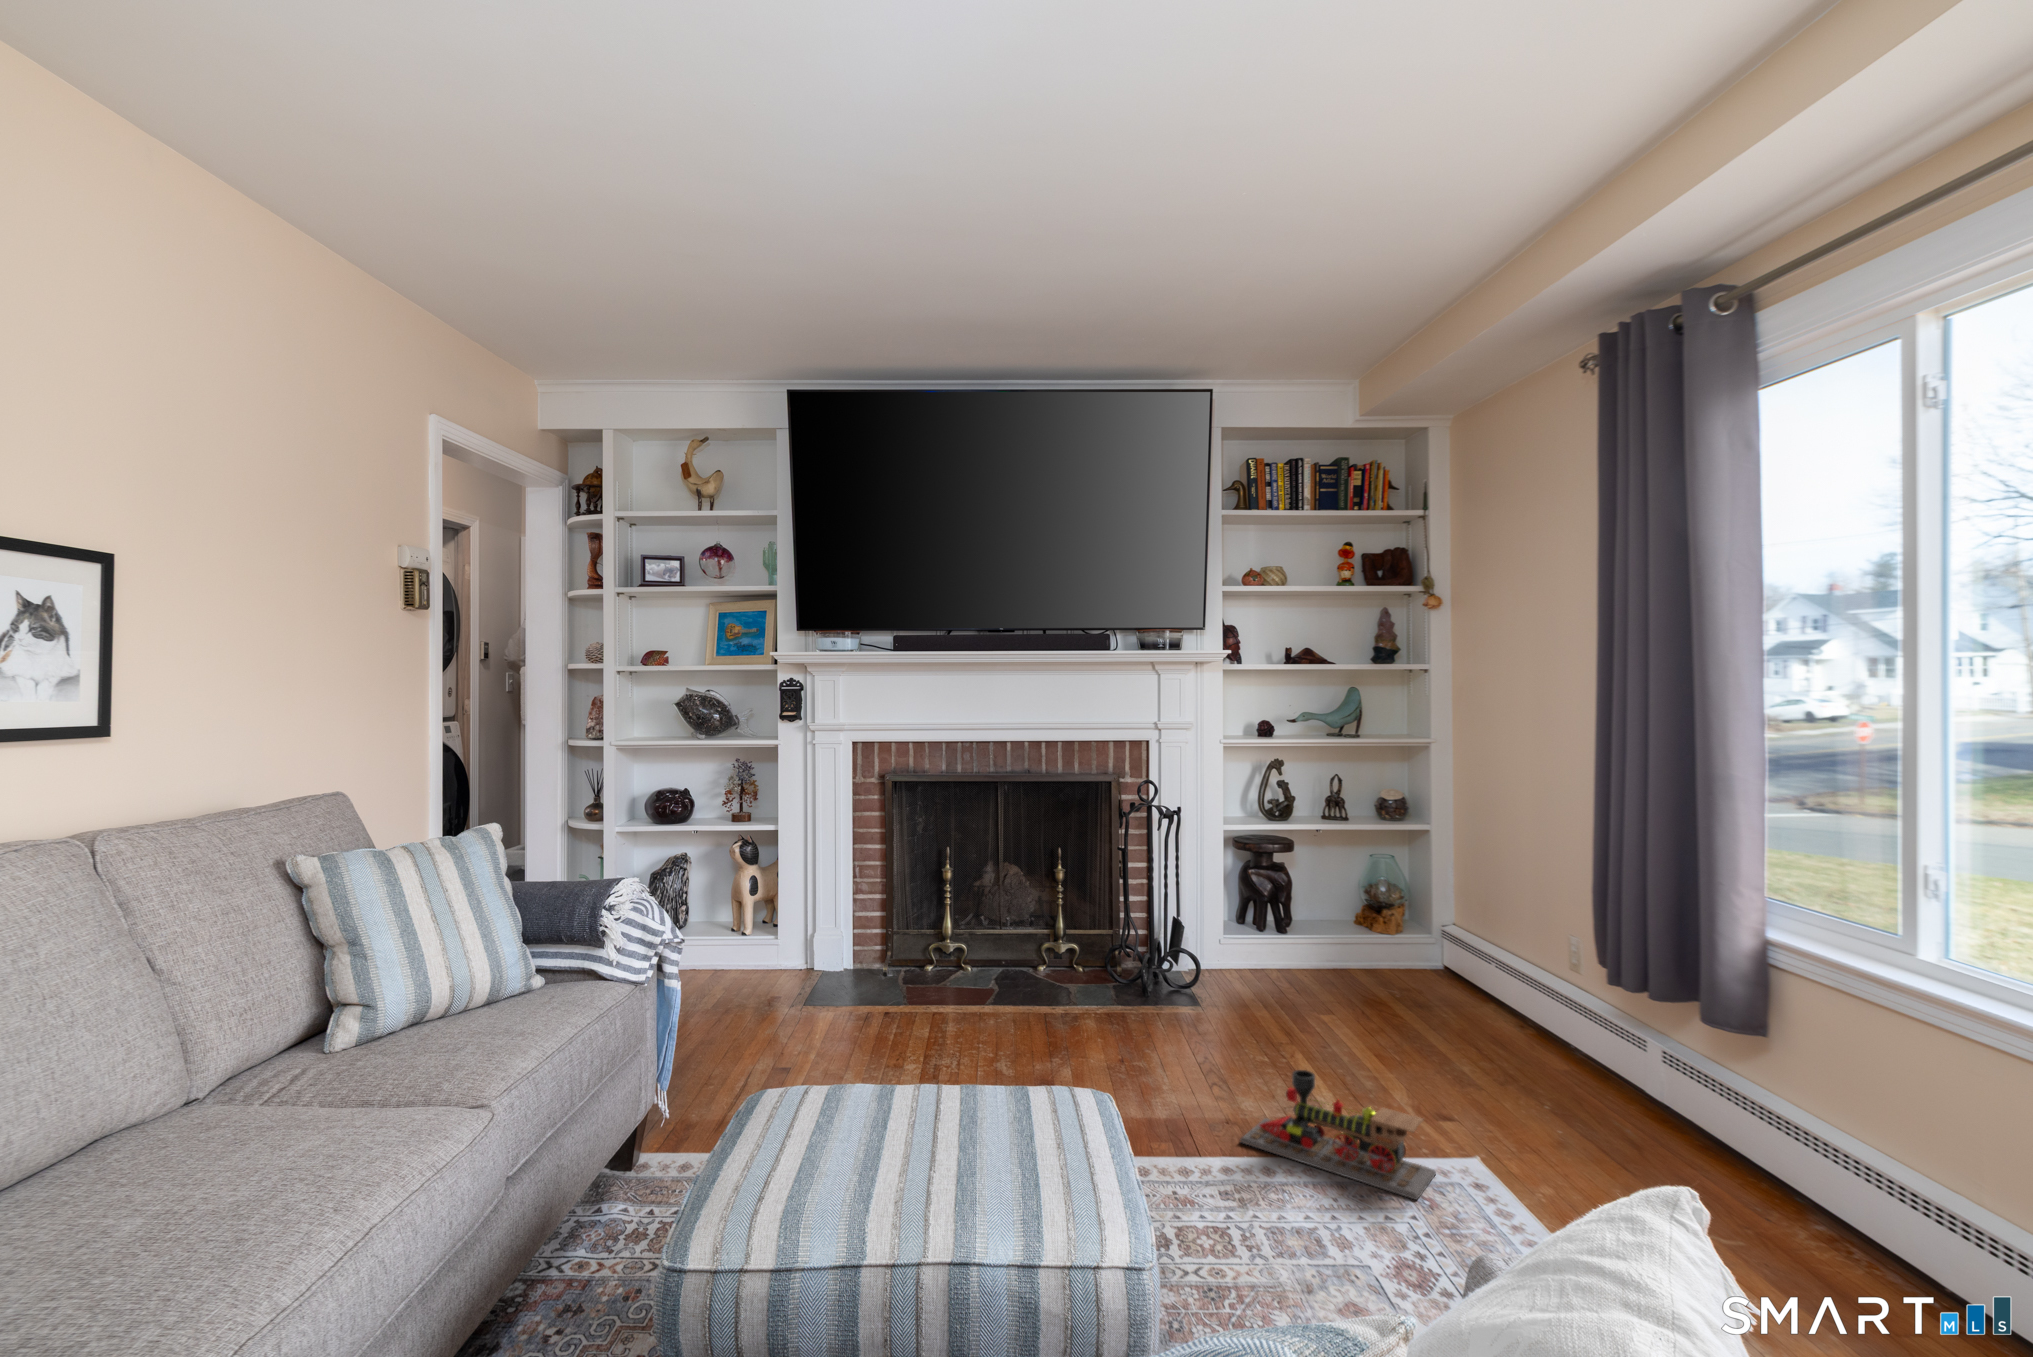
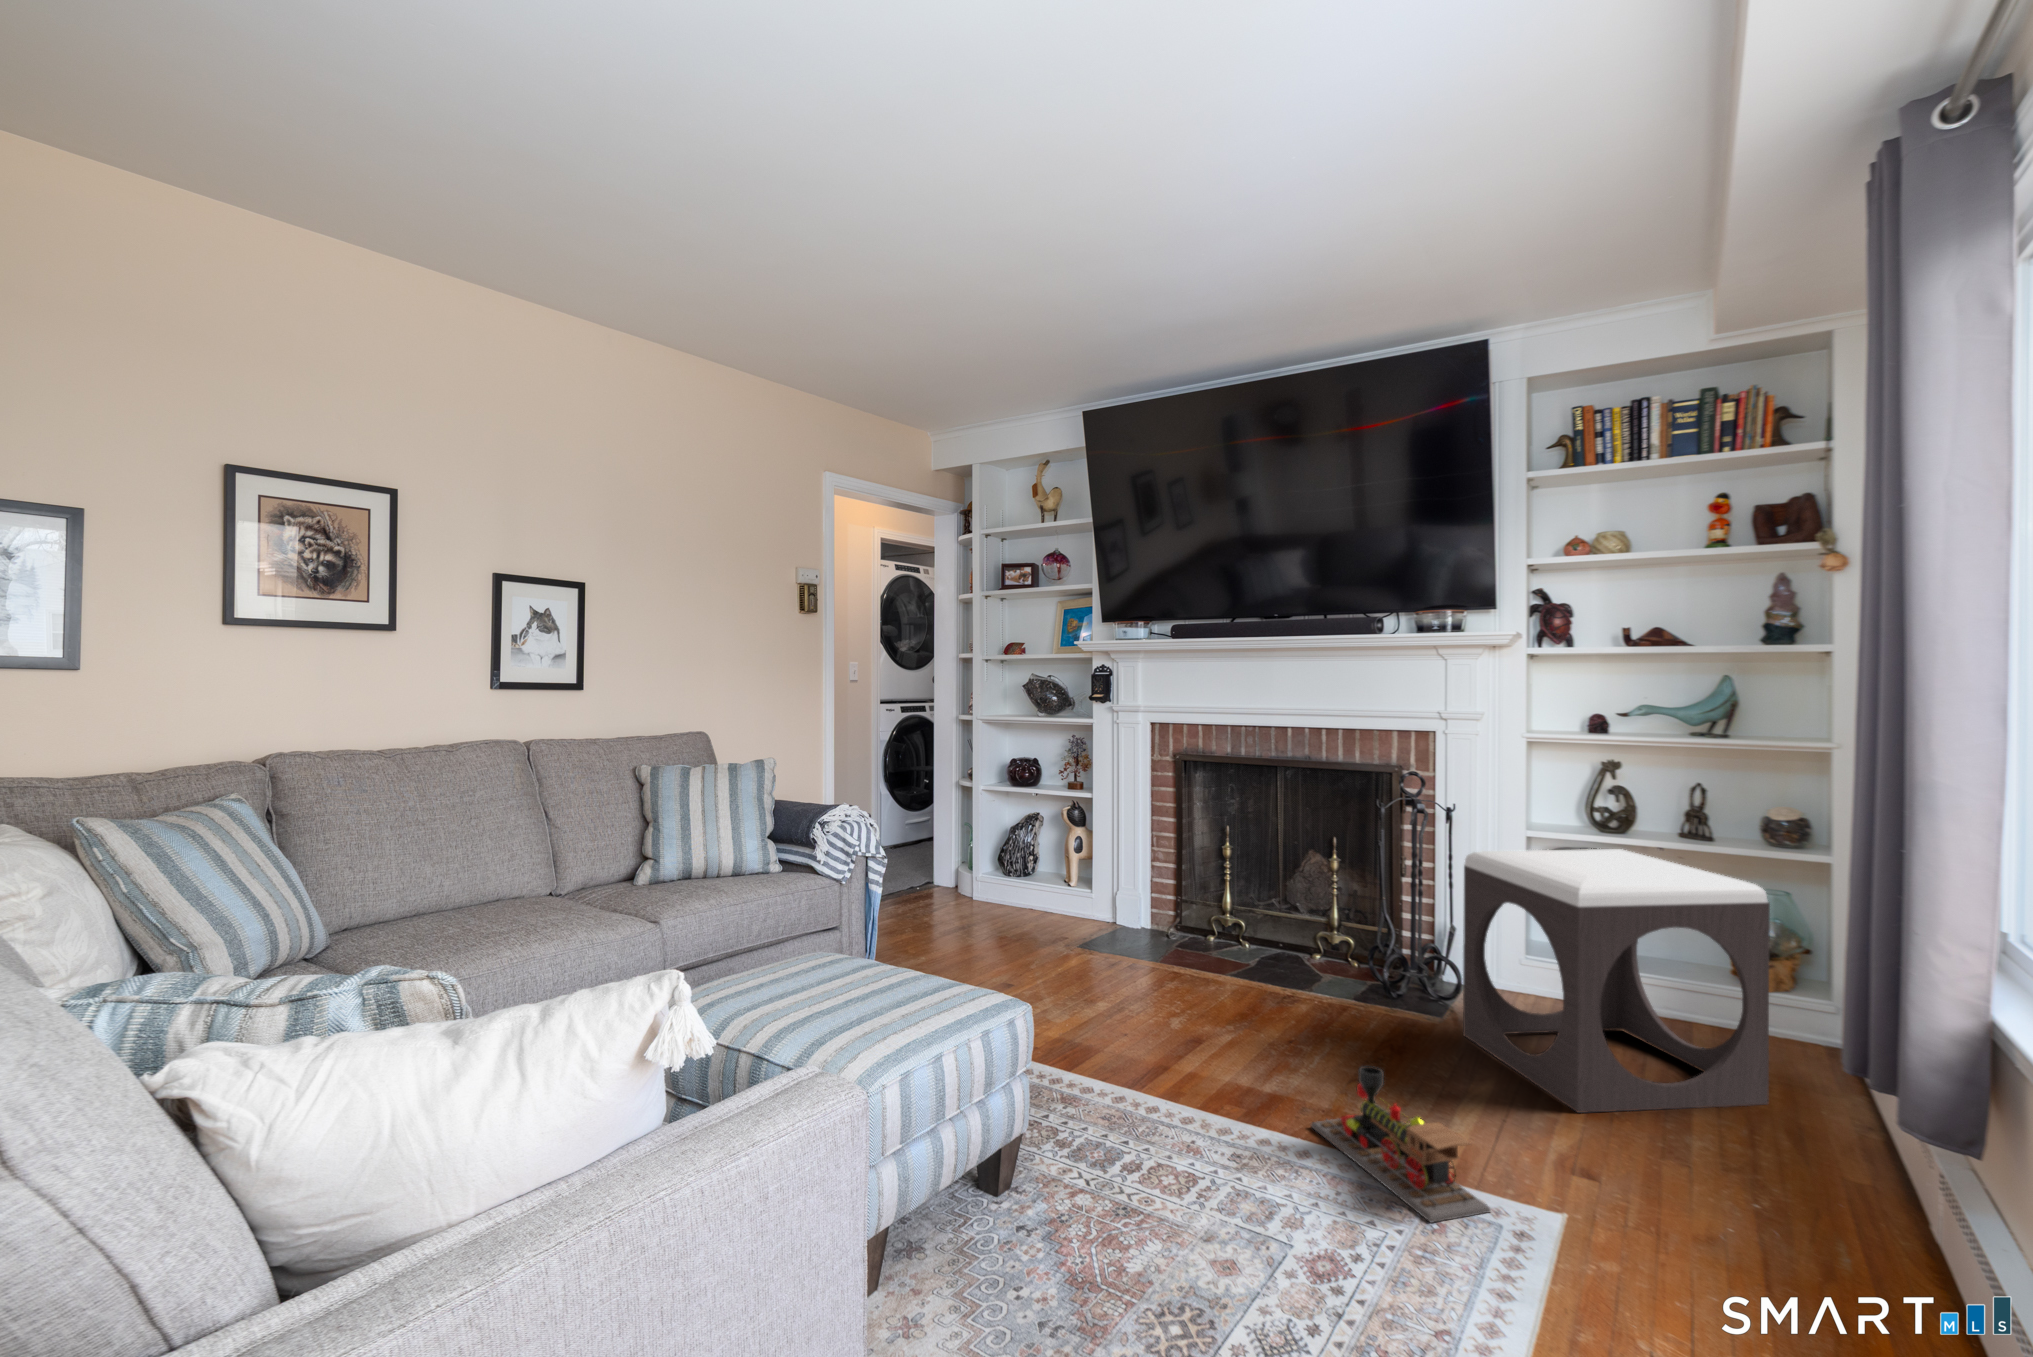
footstool: none [1235,837,1461,1067] -> present [1463,849,1770,1113]

